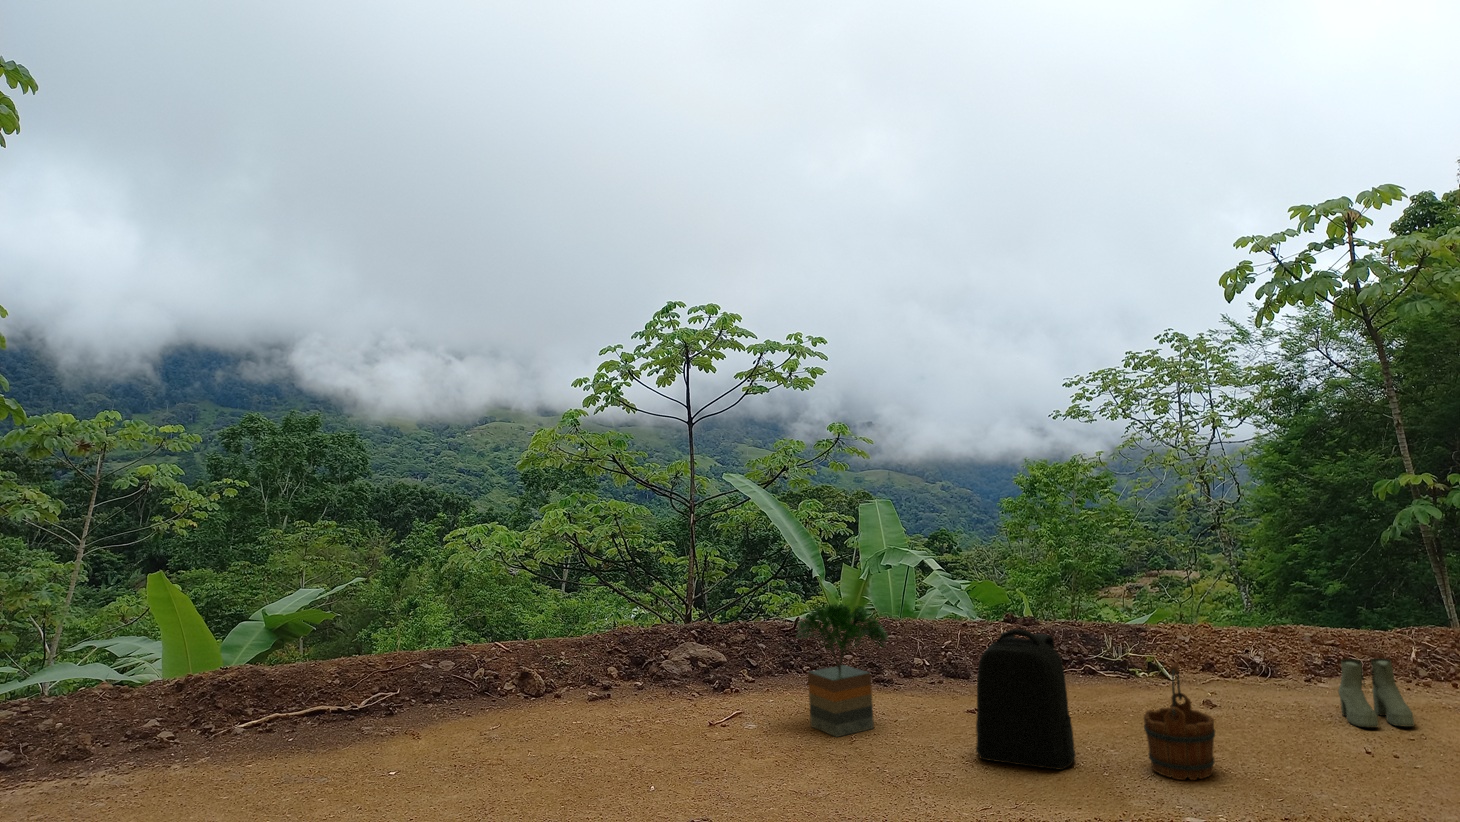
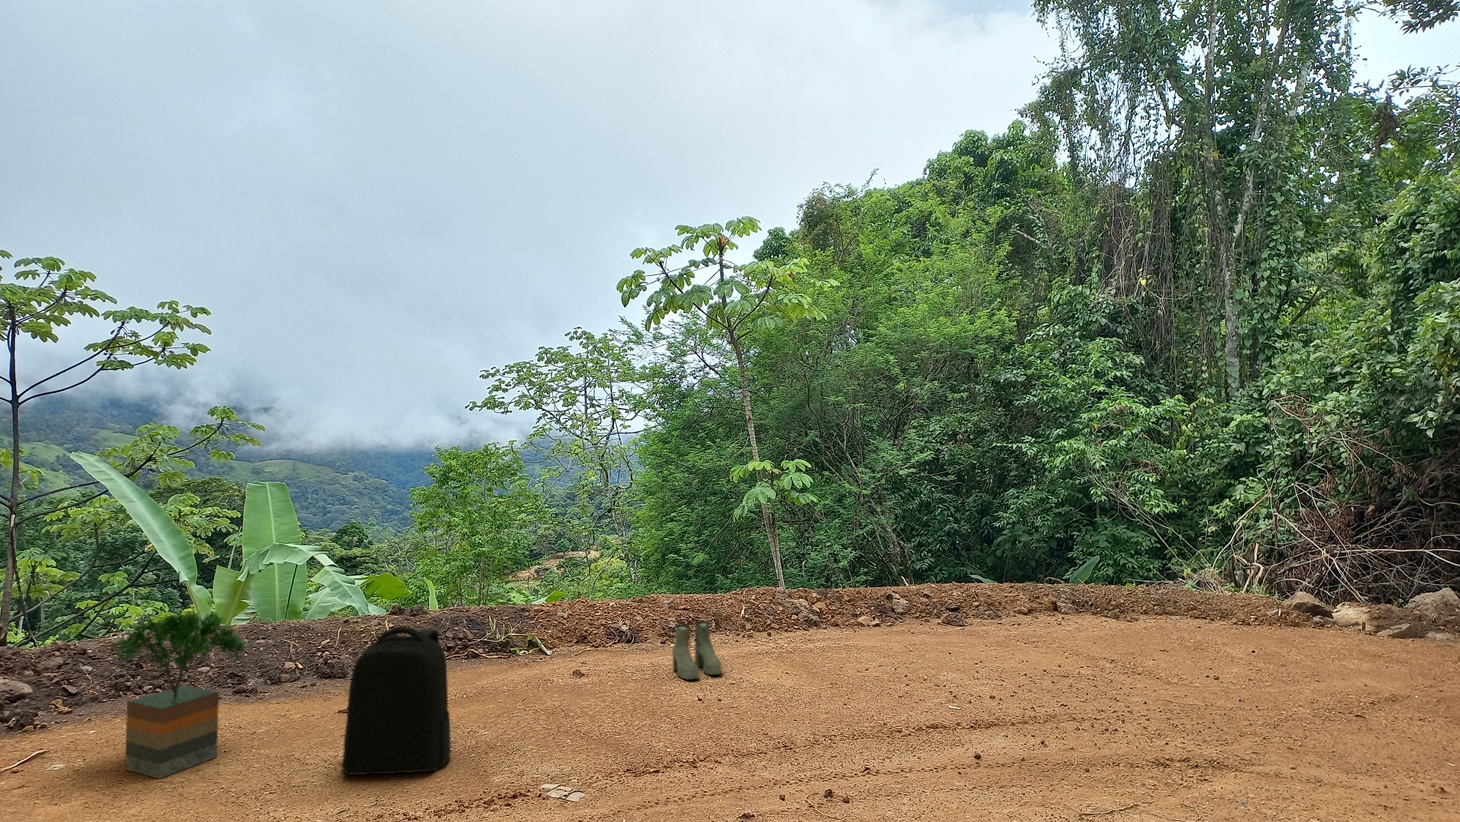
wooden bucket: present [1144,663,1215,780] -> none [520,645,582,759]

